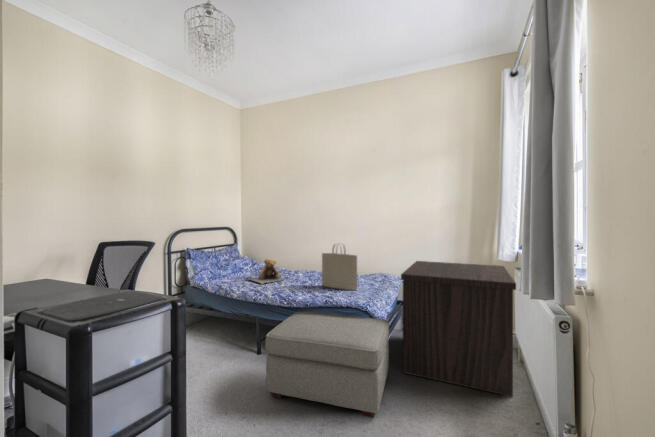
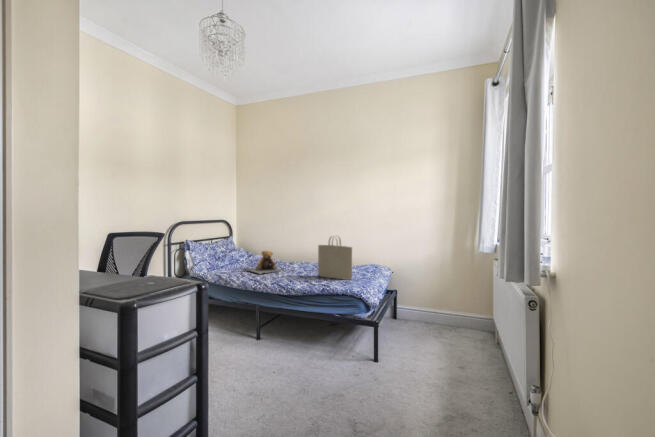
nightstand: present [401,261,516,397] -> none [393,253,496,373]
ottoman: present [265,311,390,418] -> none [269,299,382,391]

